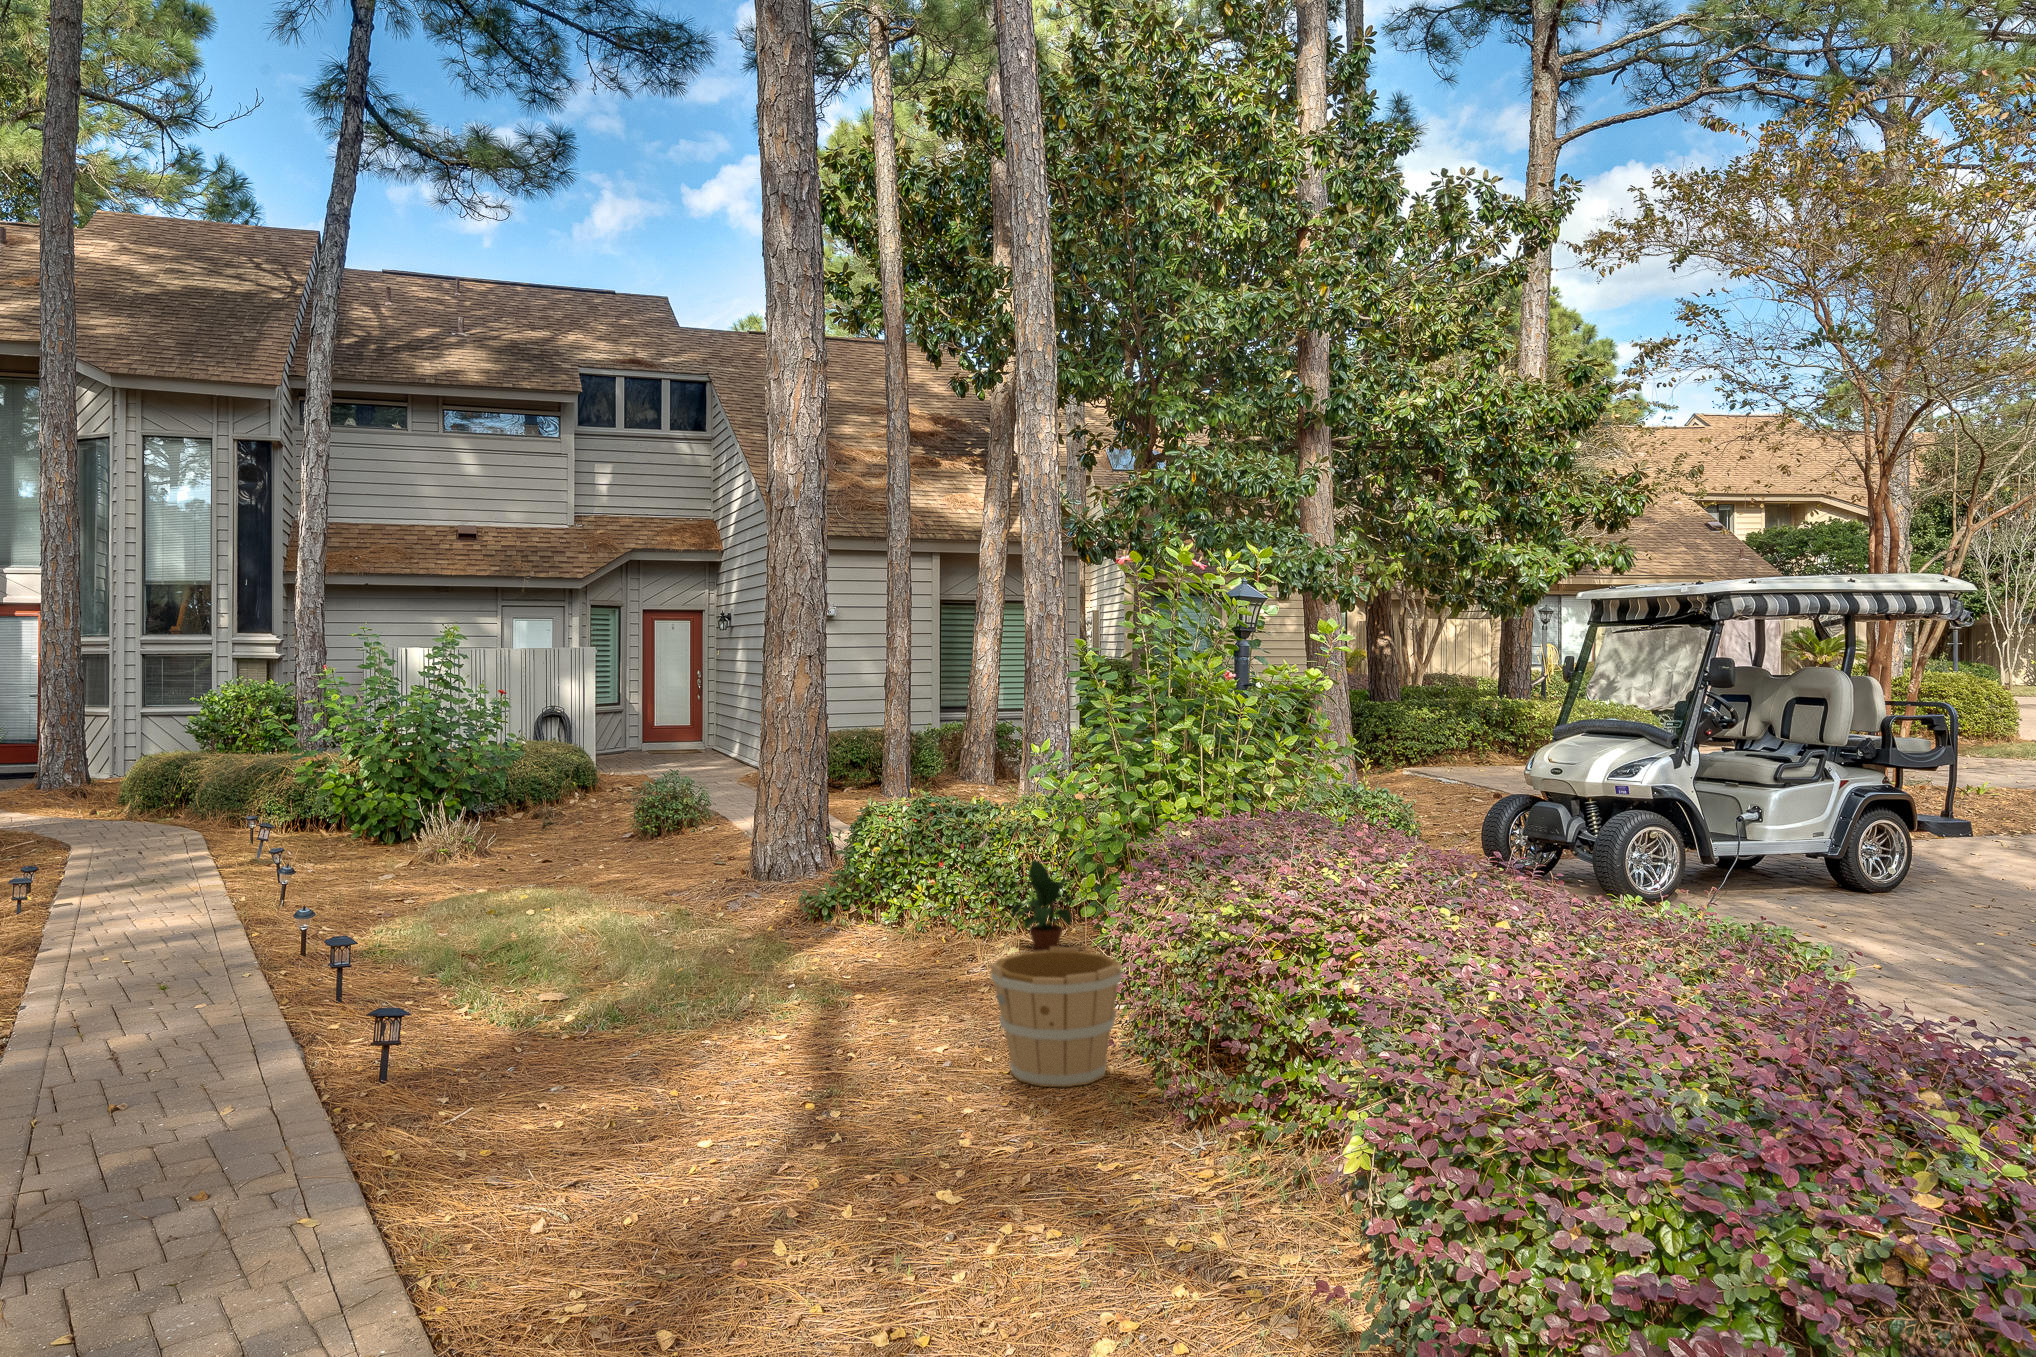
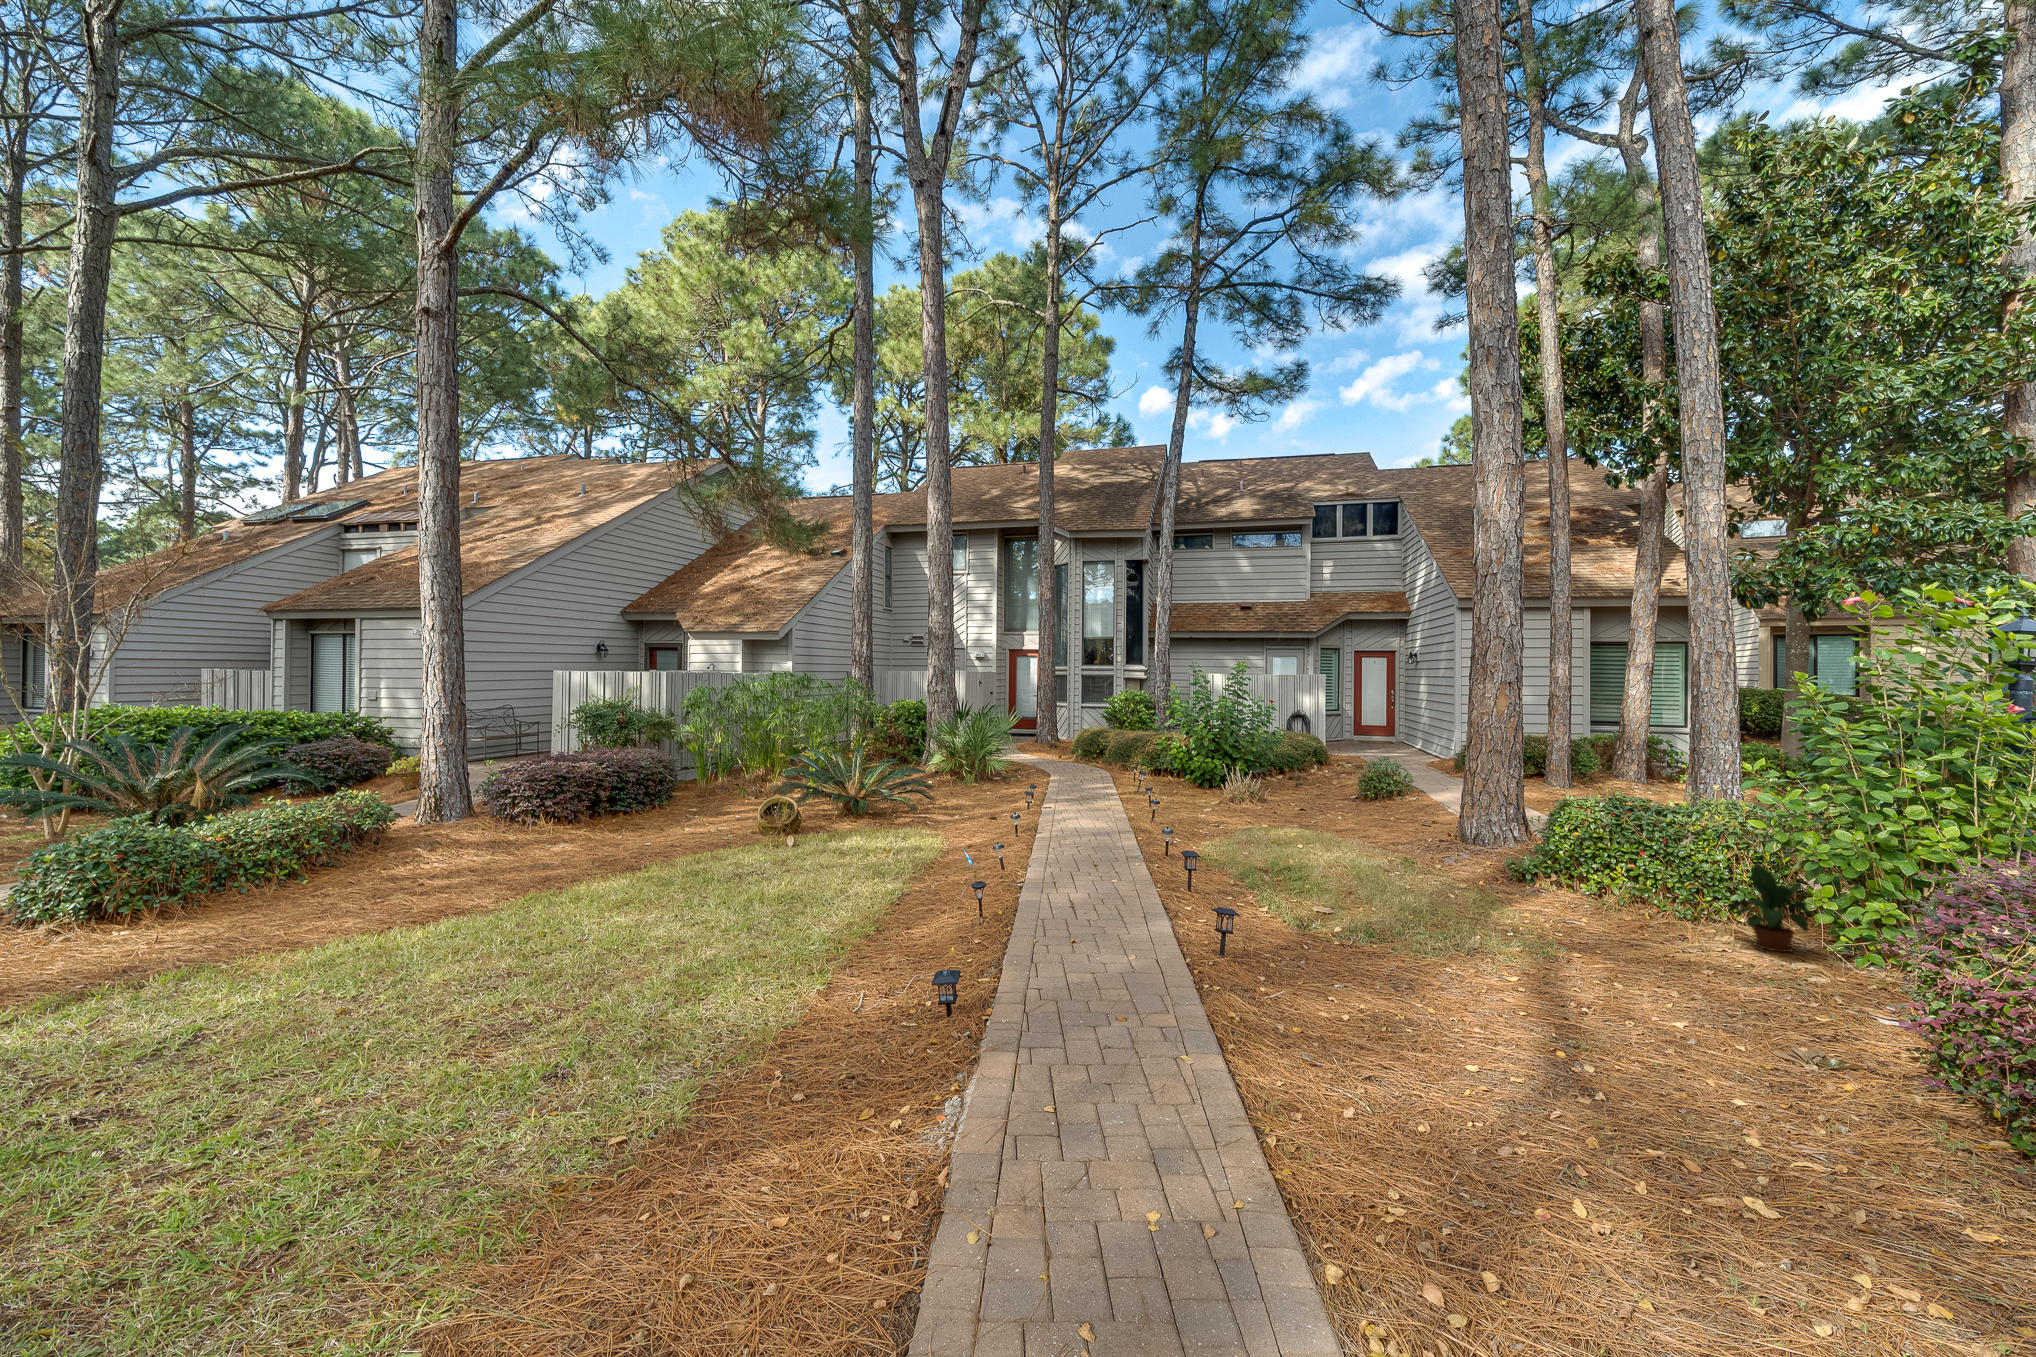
wooden bucket: present [990,947,1122,1087] -> none [1762,963,1957,1122]

